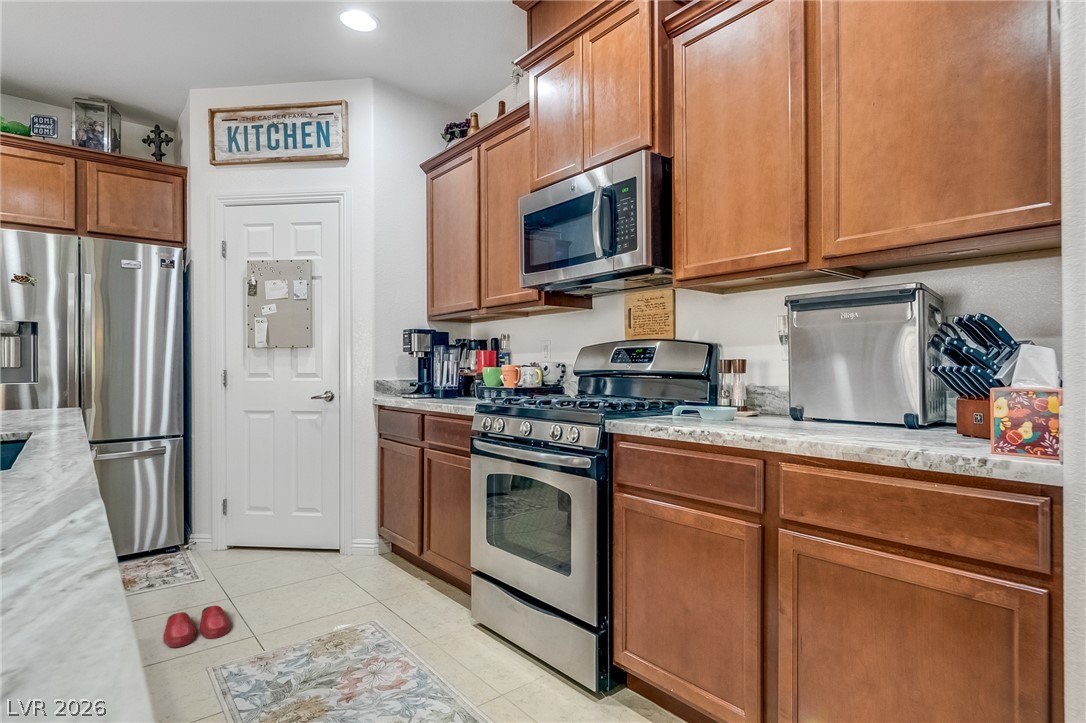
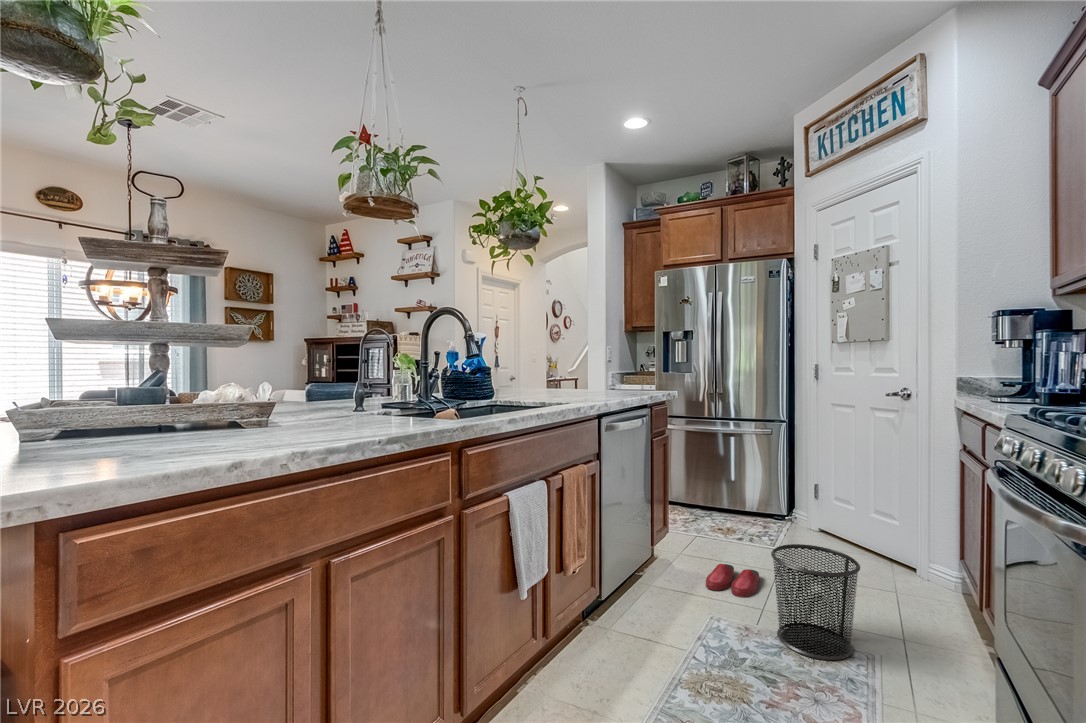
waste bin: none [284,542,366,651] -> present [771,544,860,660]

